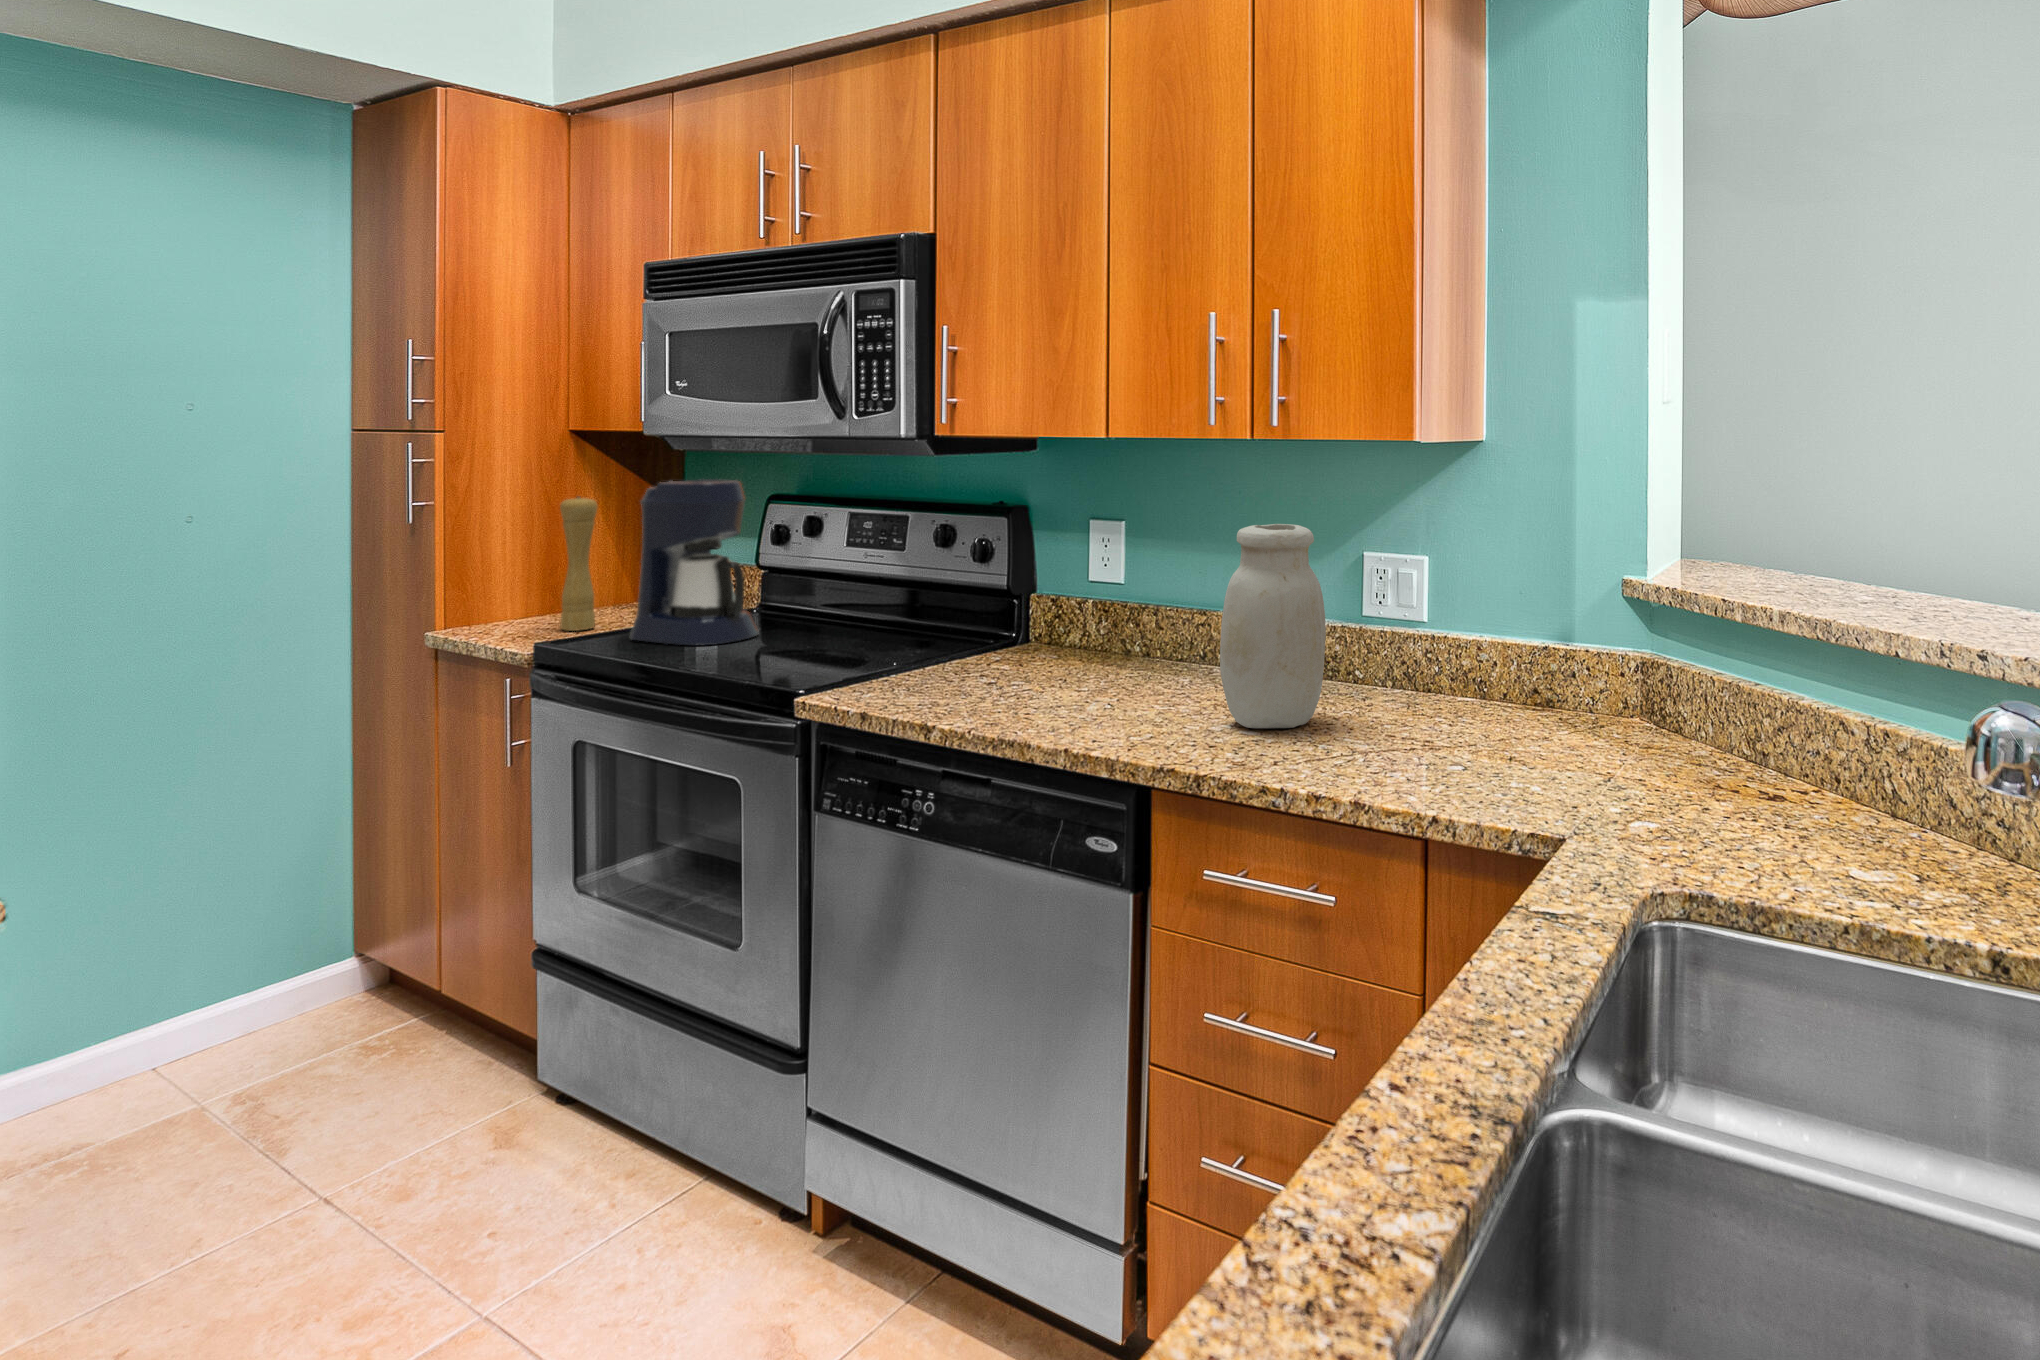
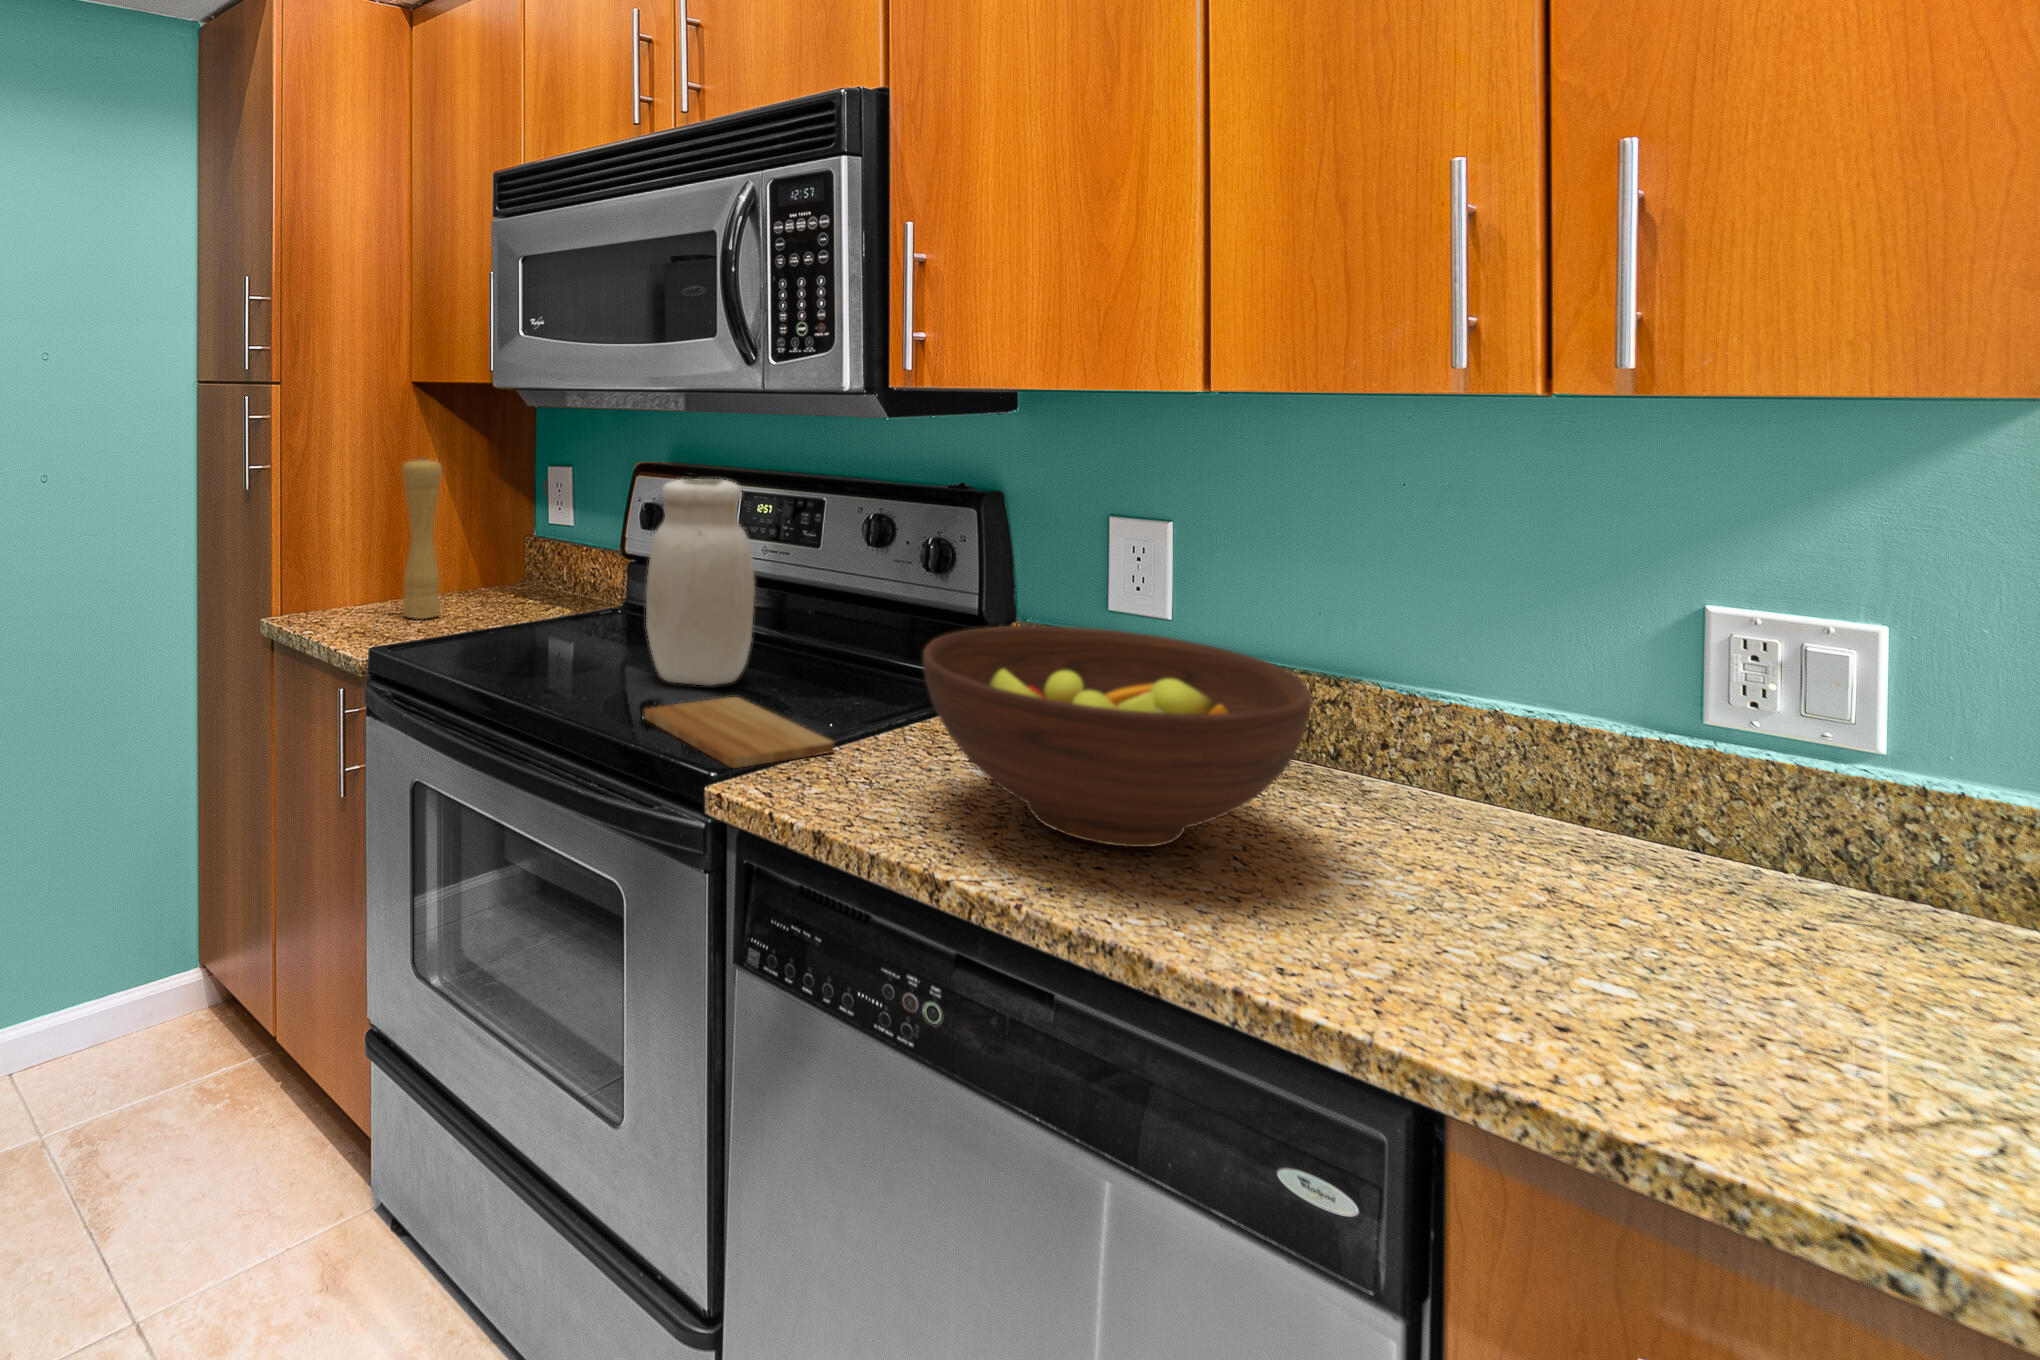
coffee maker: present [630,479,758,645] -> none [478,442,629,658]
jar: present [1220,524,1326,728] -> present [646,479,755,686]
fruit bowl: none [936,583,1144,699] -> present [923,626,1311,847]
cutting board: none [761,654,892,689] -> present [644,697,834,768]

